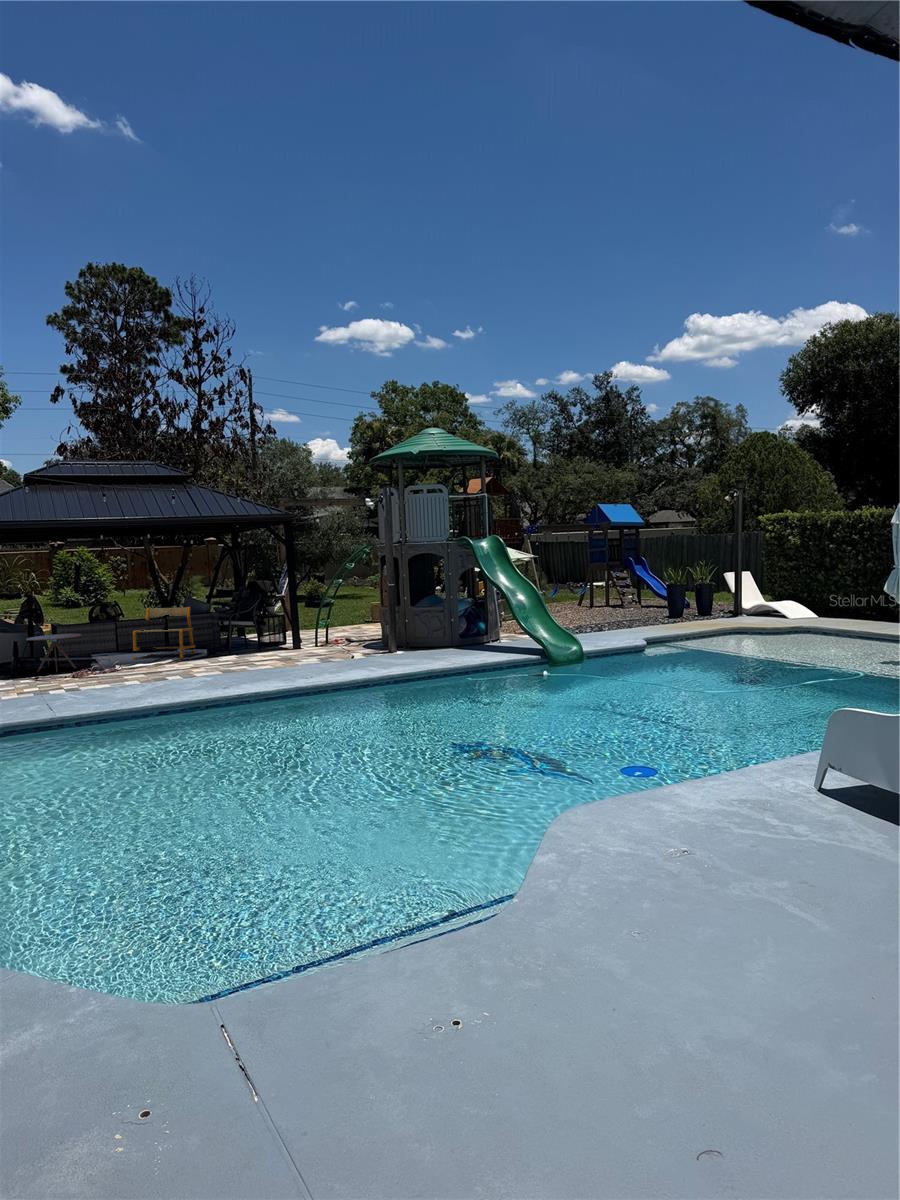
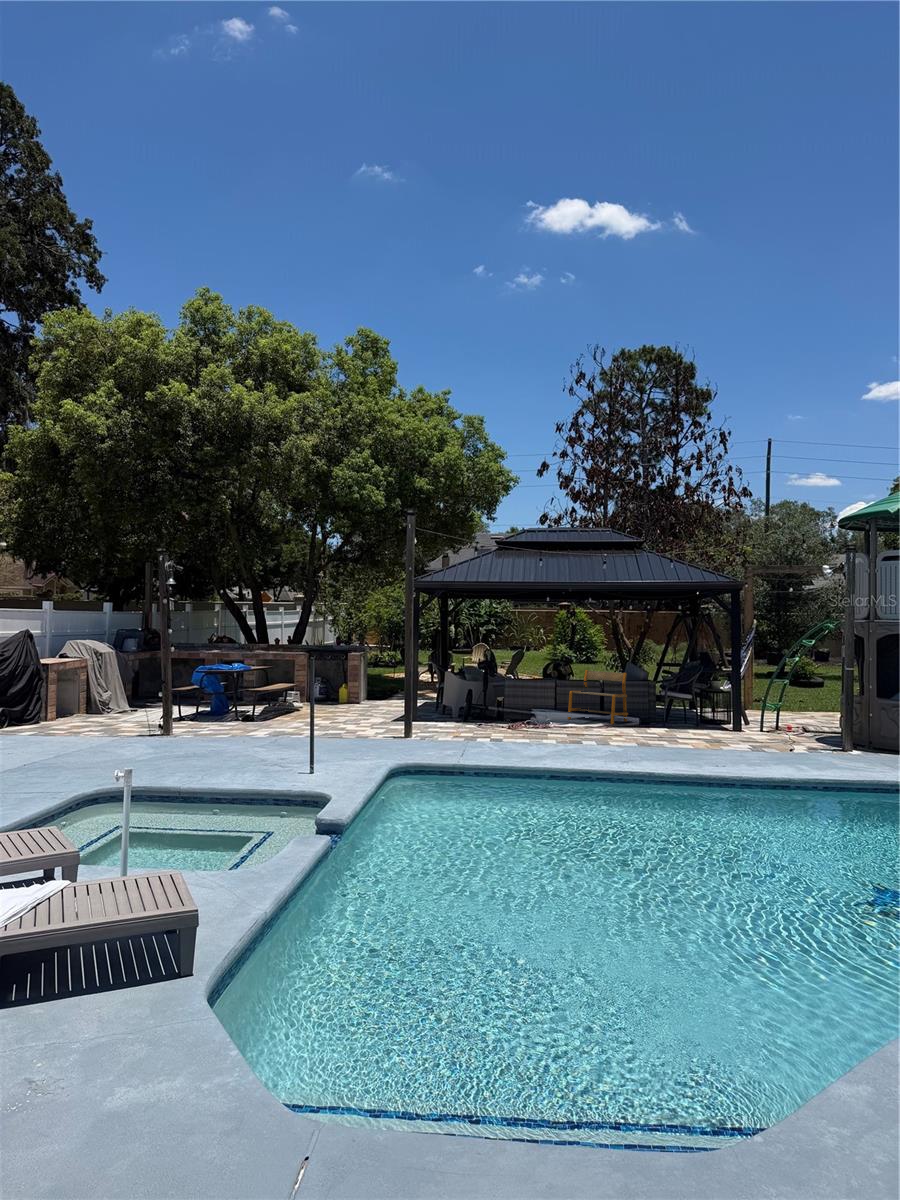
round table: present [26,634,81,672] -> none [475,686,522,722]

